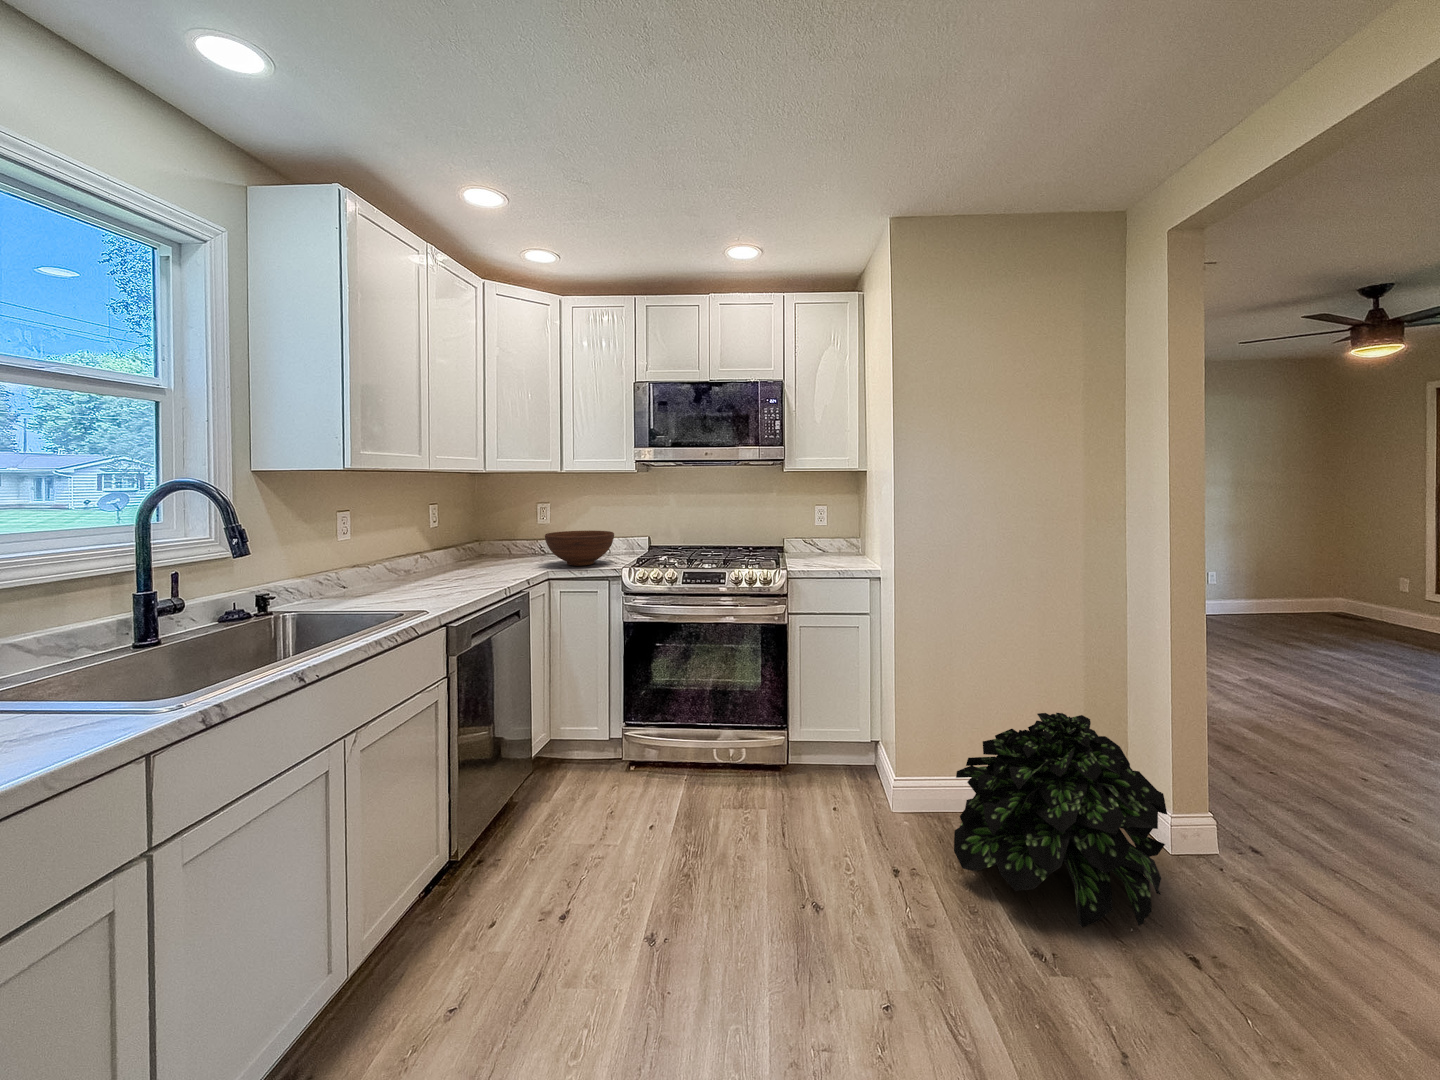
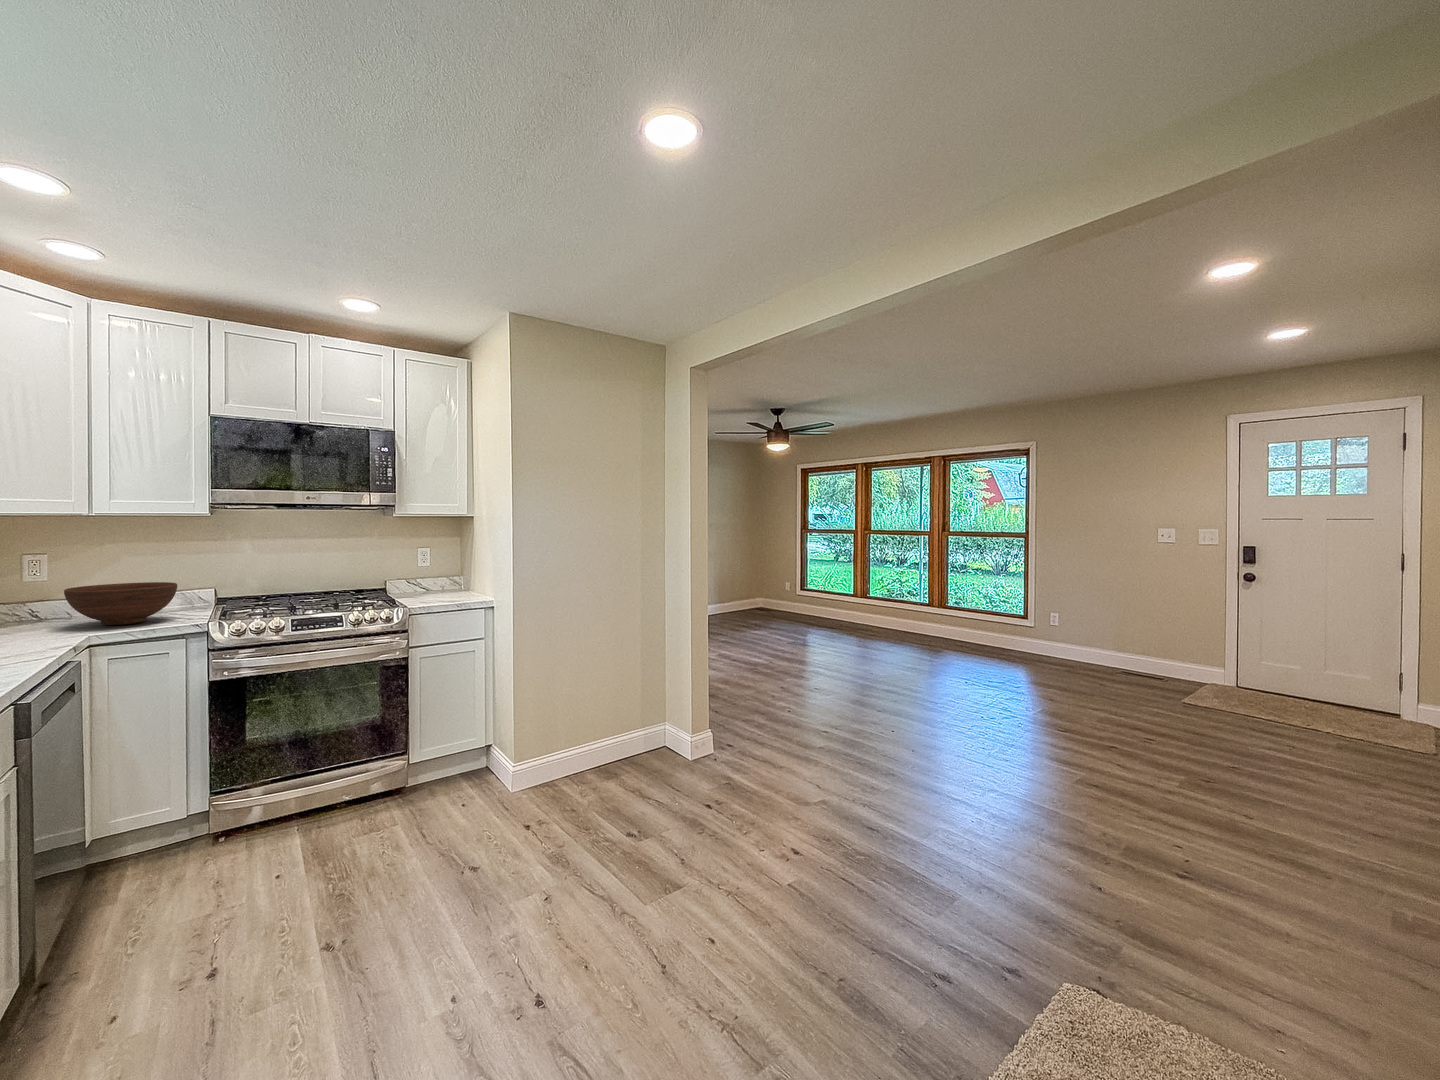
potted plant: present [954,713,1167,928] -> none [564,679,690,811]

